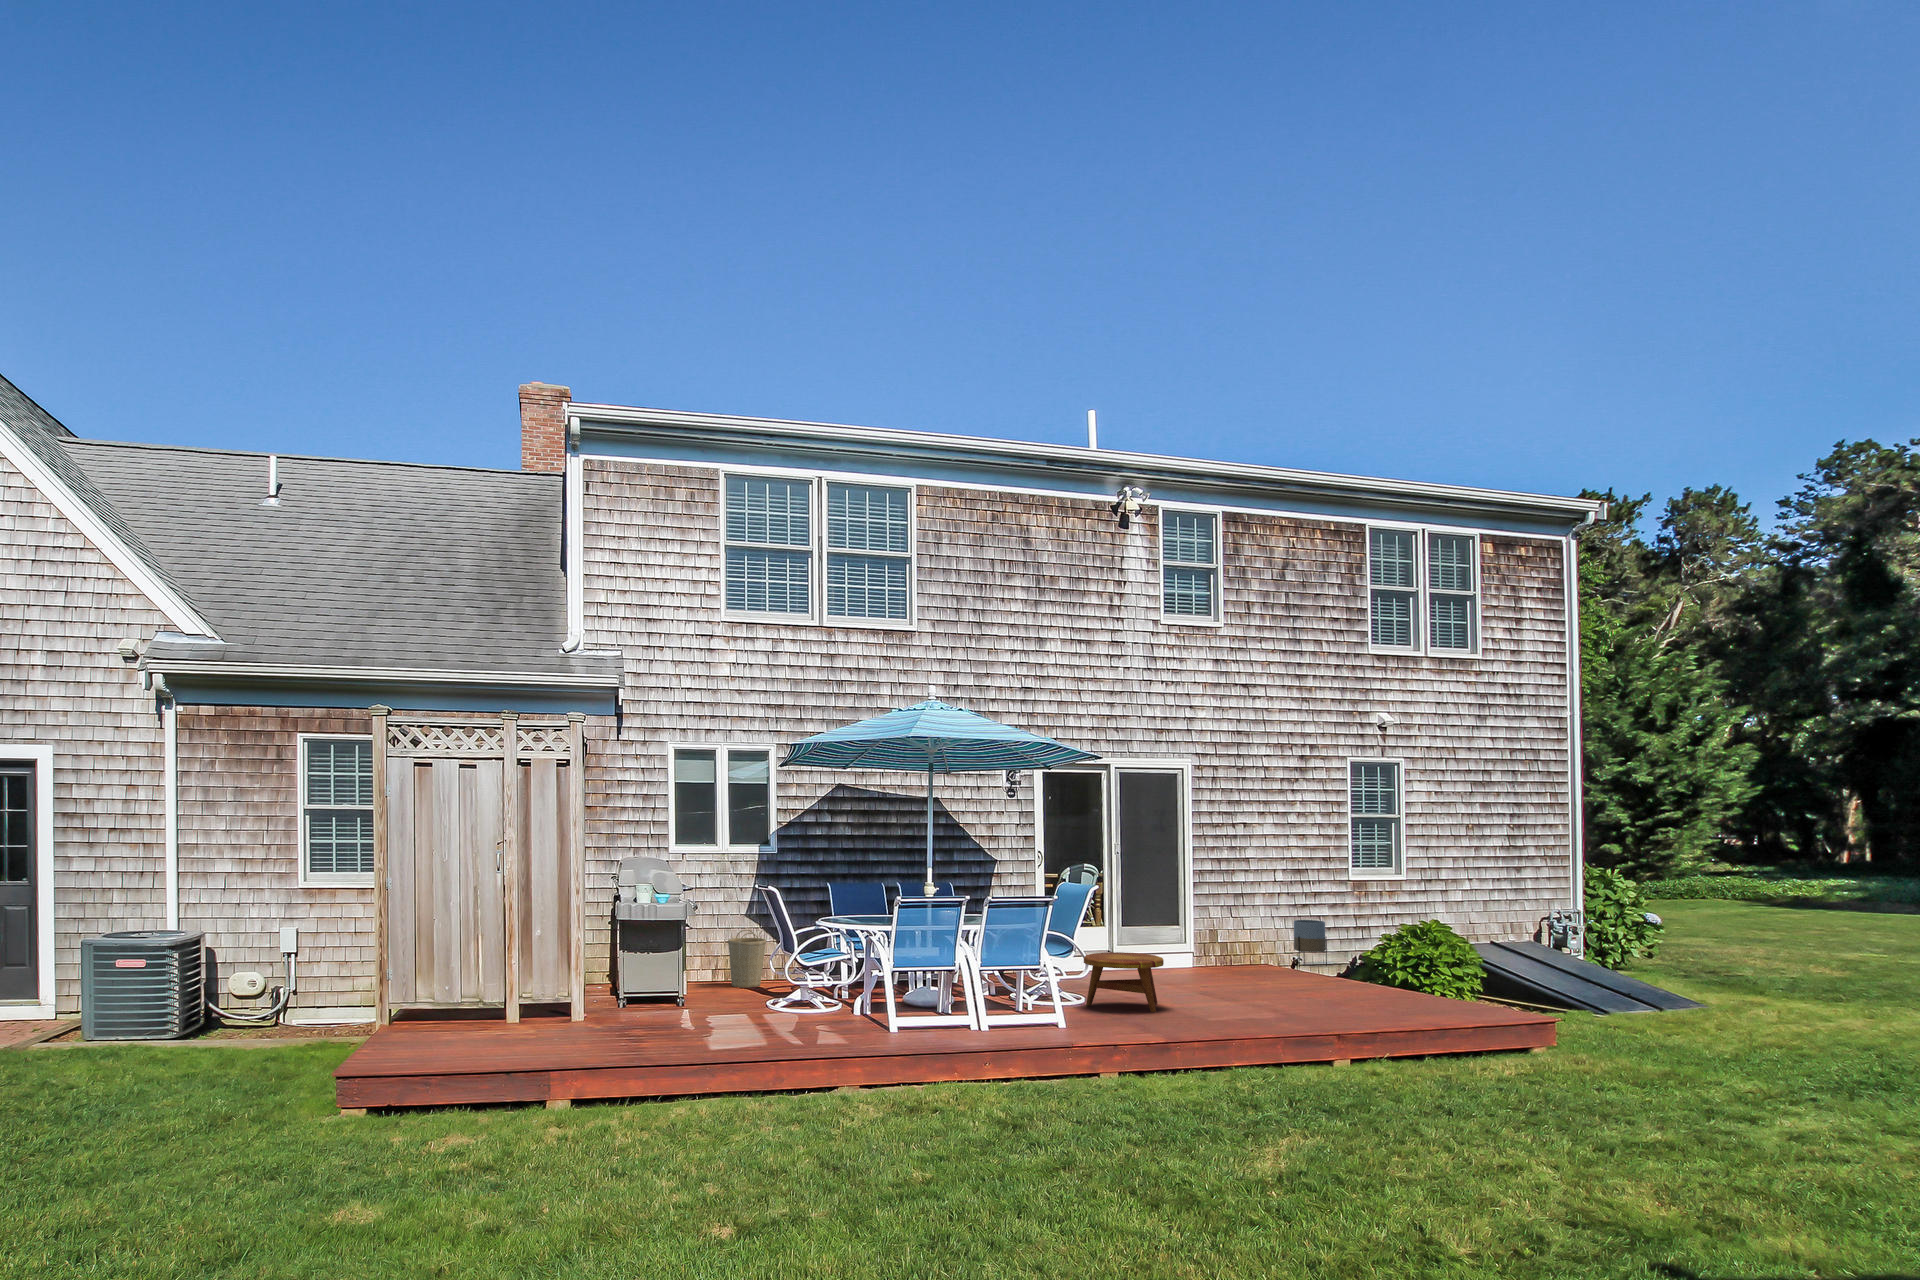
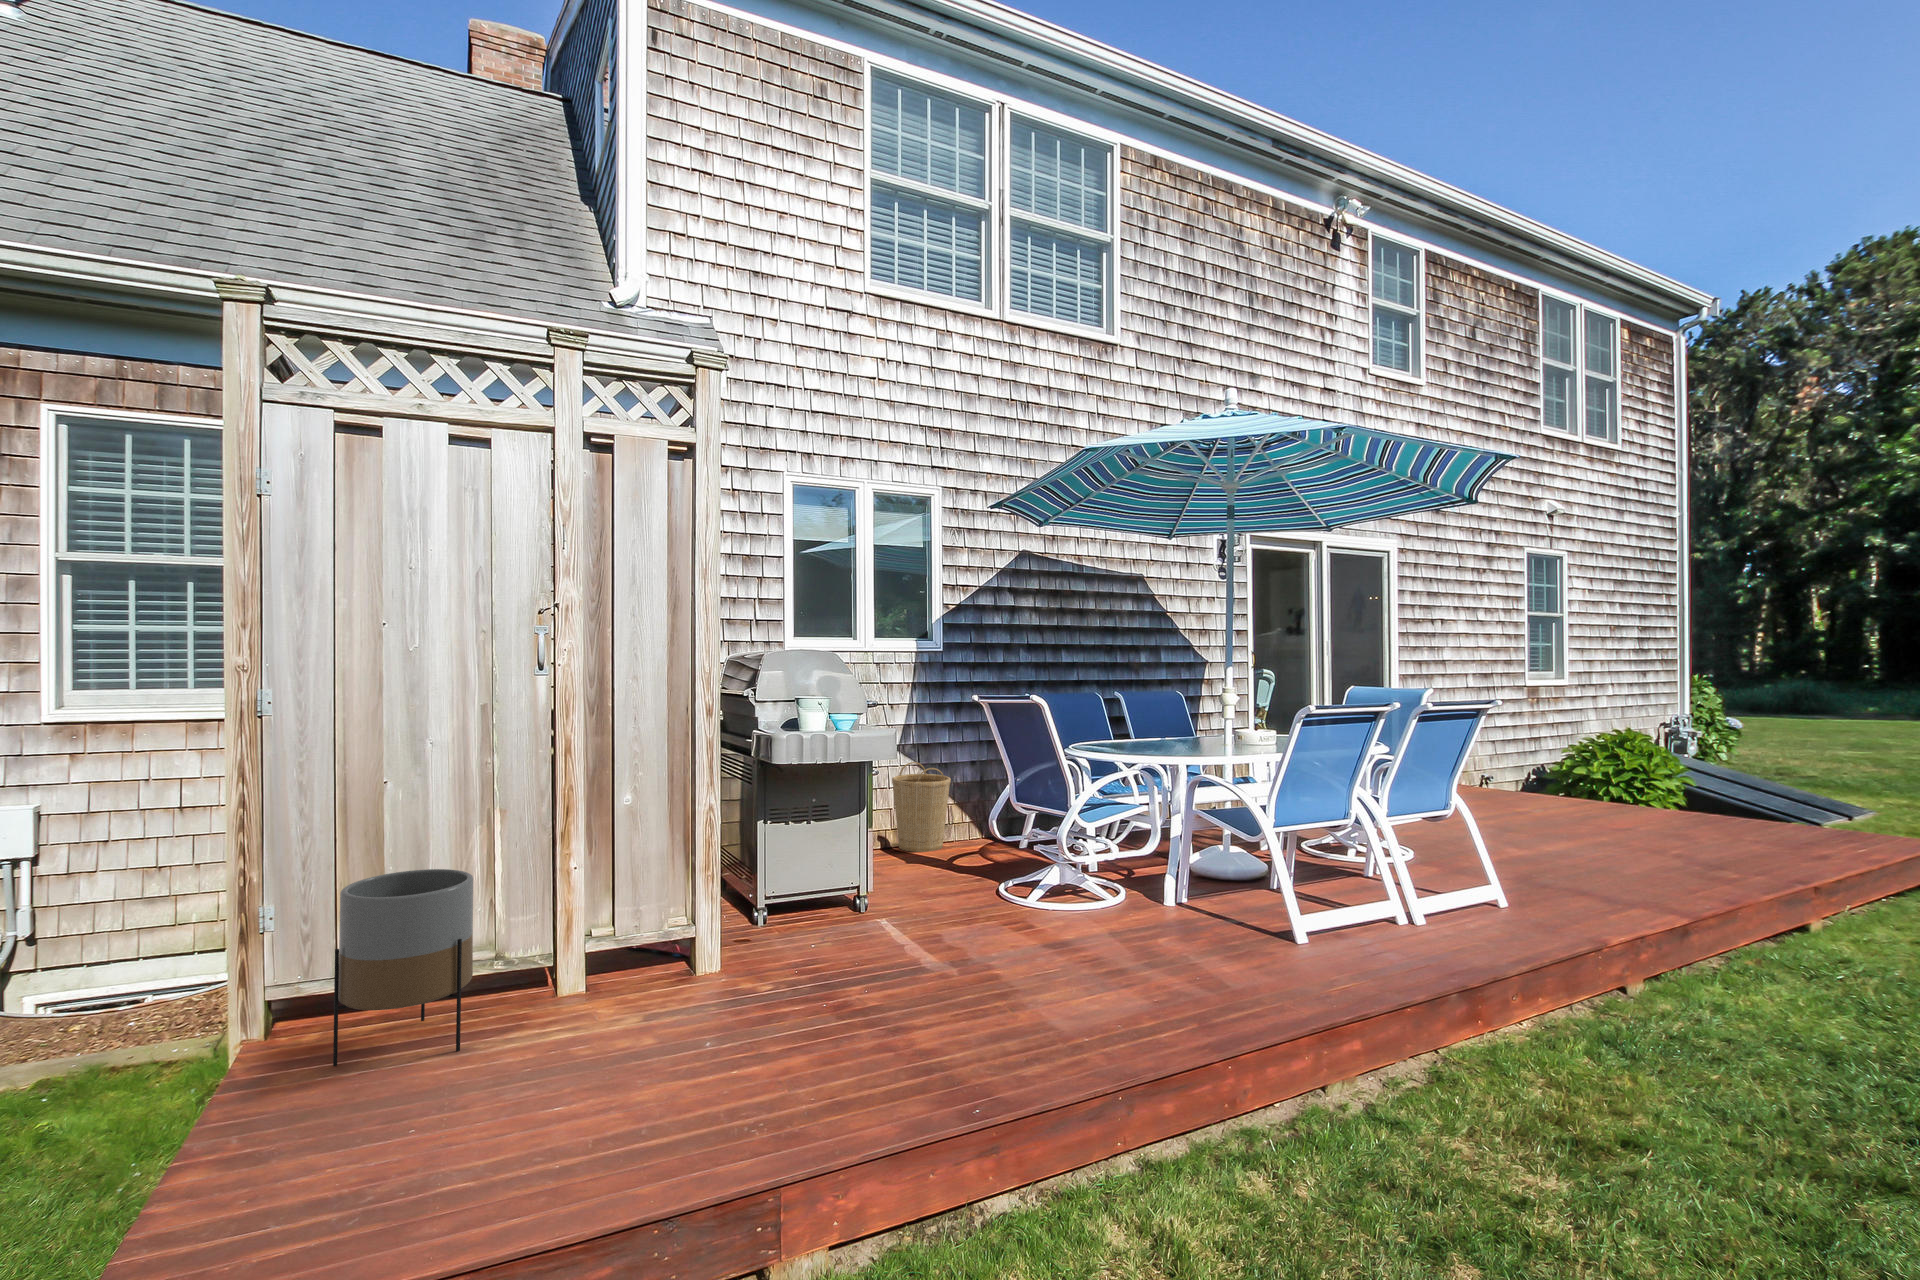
planter: present [1294,920,1327,967] -> present [333,869,473,1066]
side table: present [1084,952,1164,1012] -> none [1512,787,1681,890]

